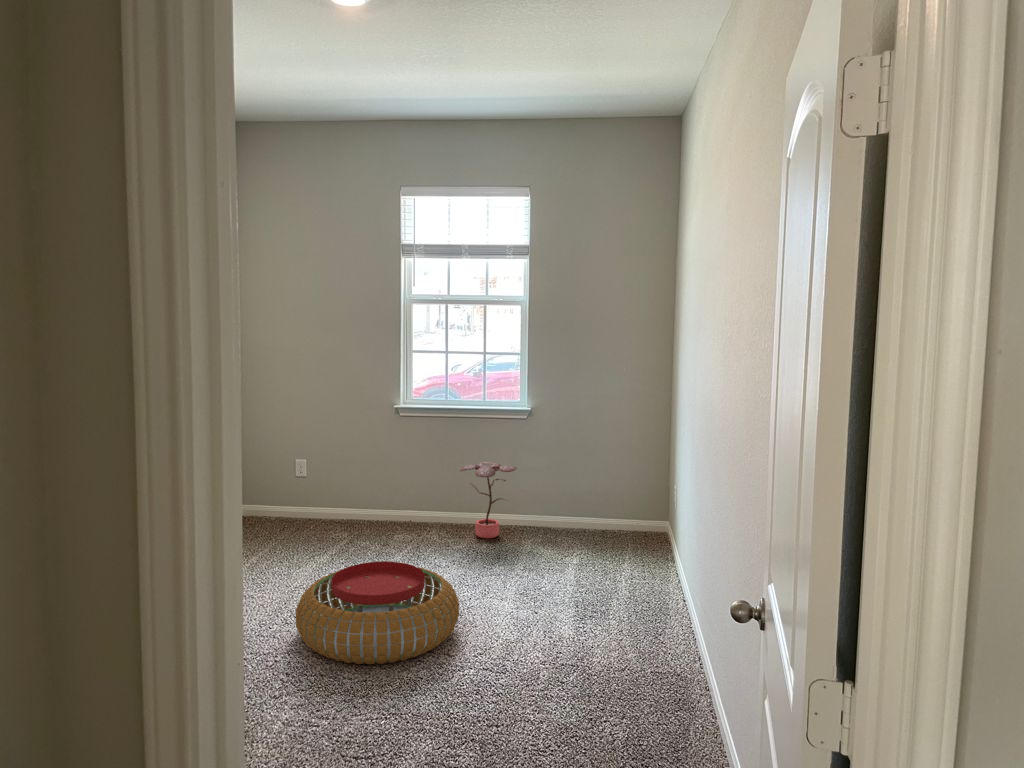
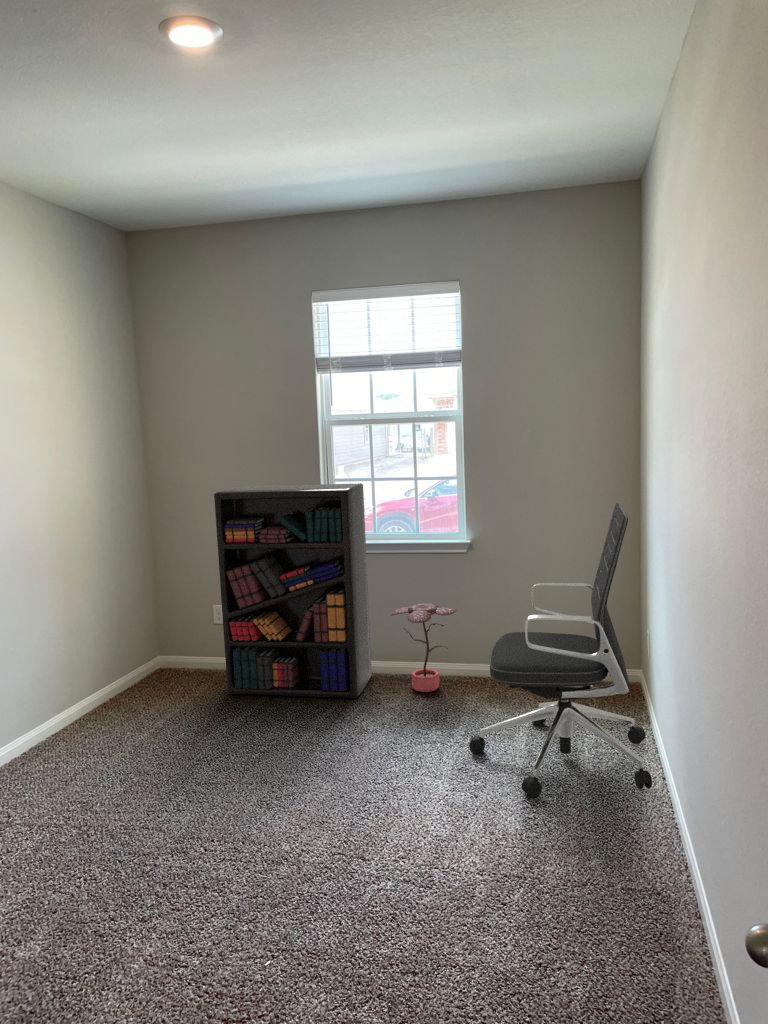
bookshelf: none [308,353,439,542] -> present [214,483,372,698]
office chair: none [529,380,675,614] -> present [469,503,652,798]
pouf: present [296,561,459,665] -> none [181,735,378,871]

